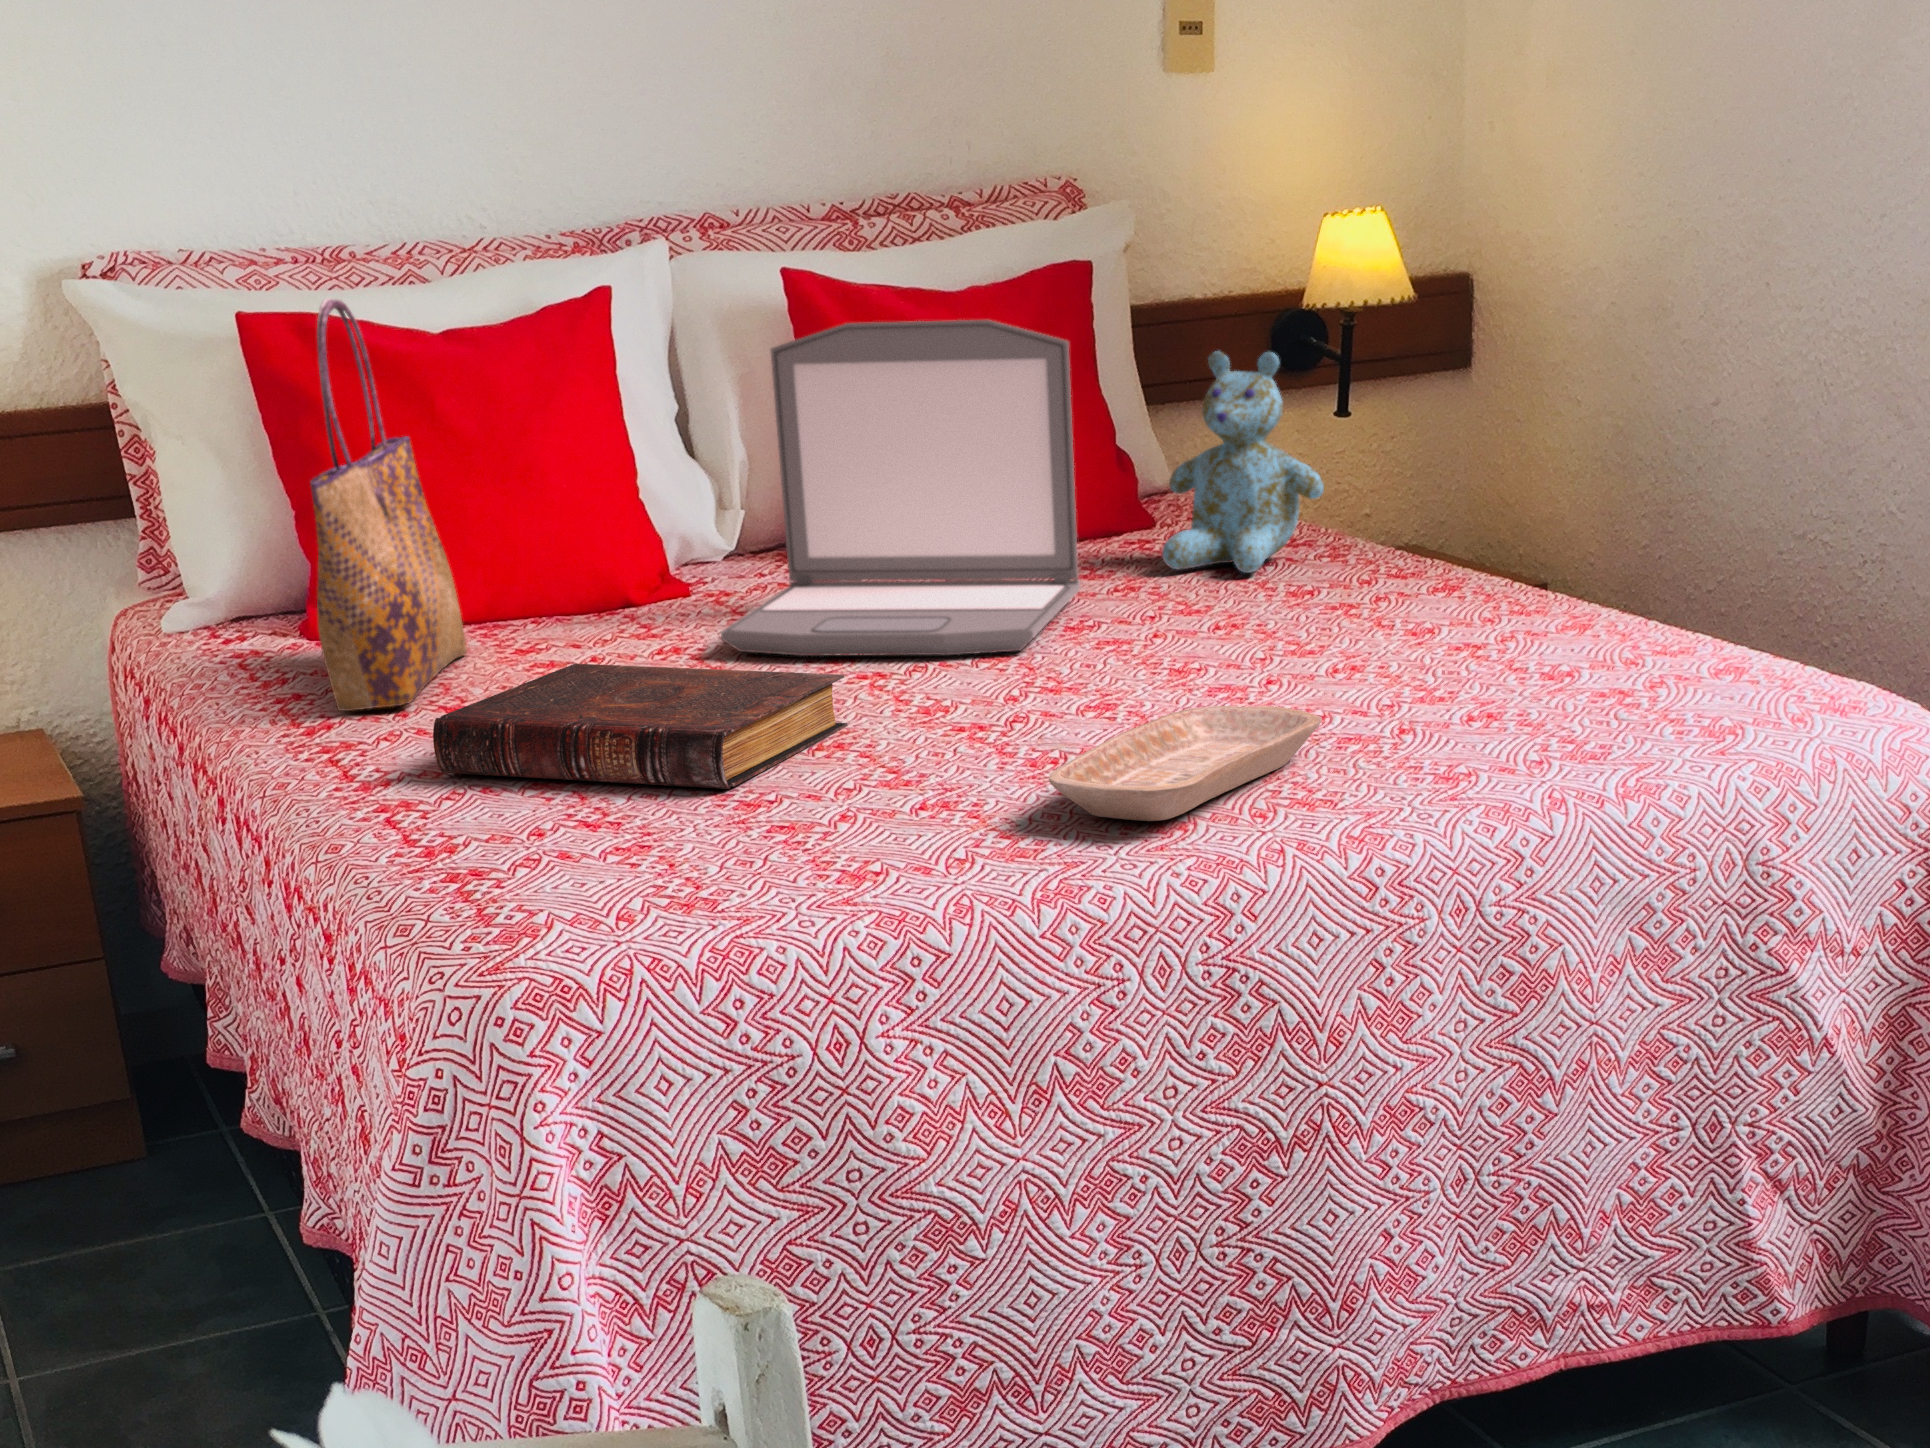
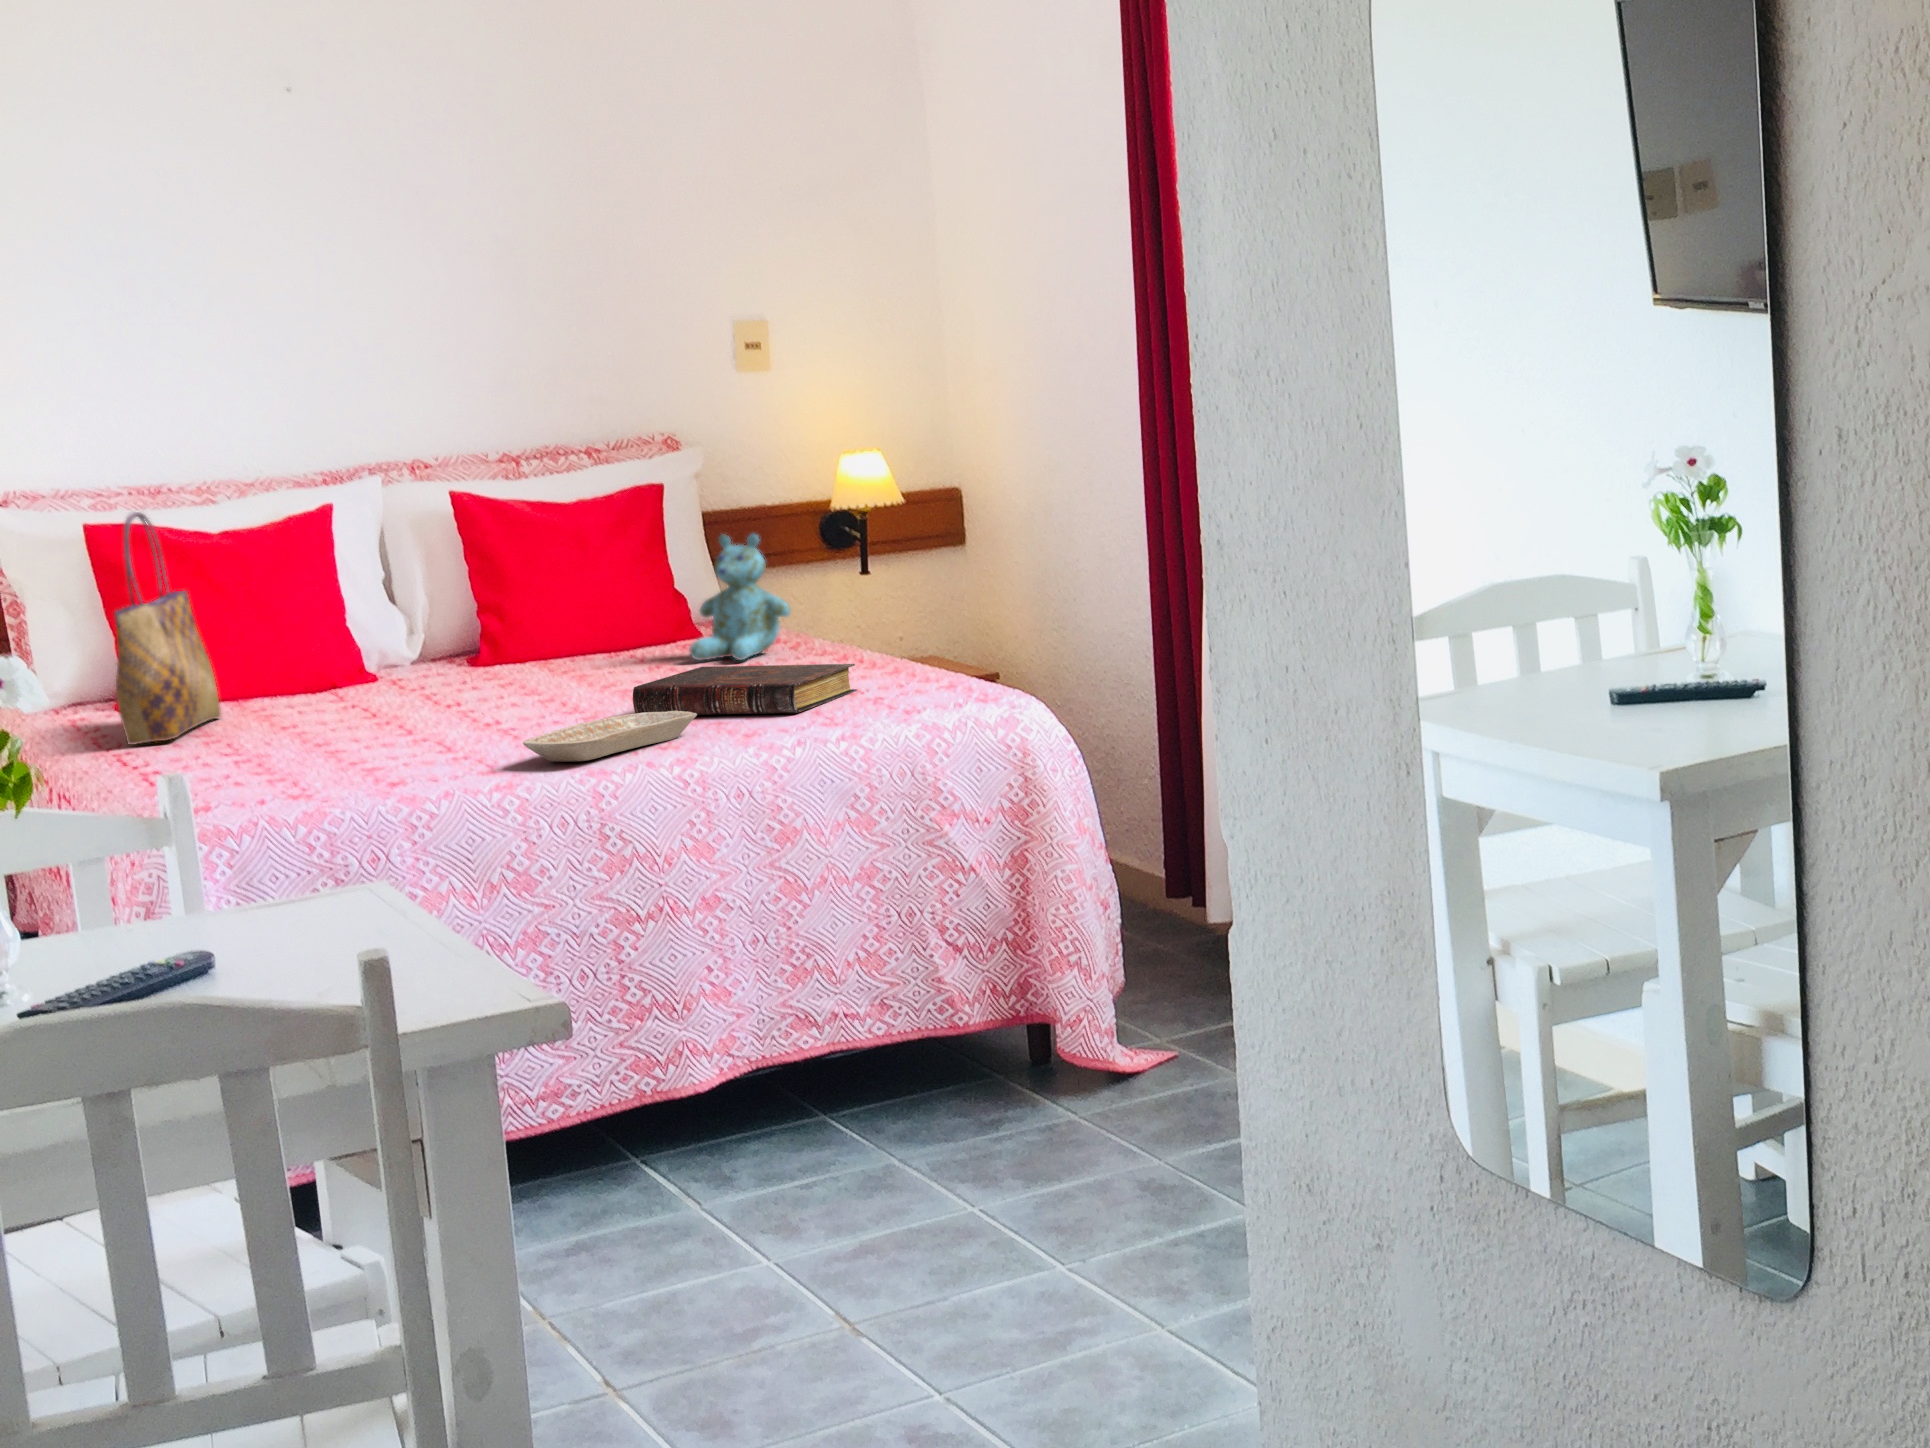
laptop: present [721,320,1081,656] -> none [384,518,627,708]
book: present [433,664,848,789] -> present [633,664,857,715]

